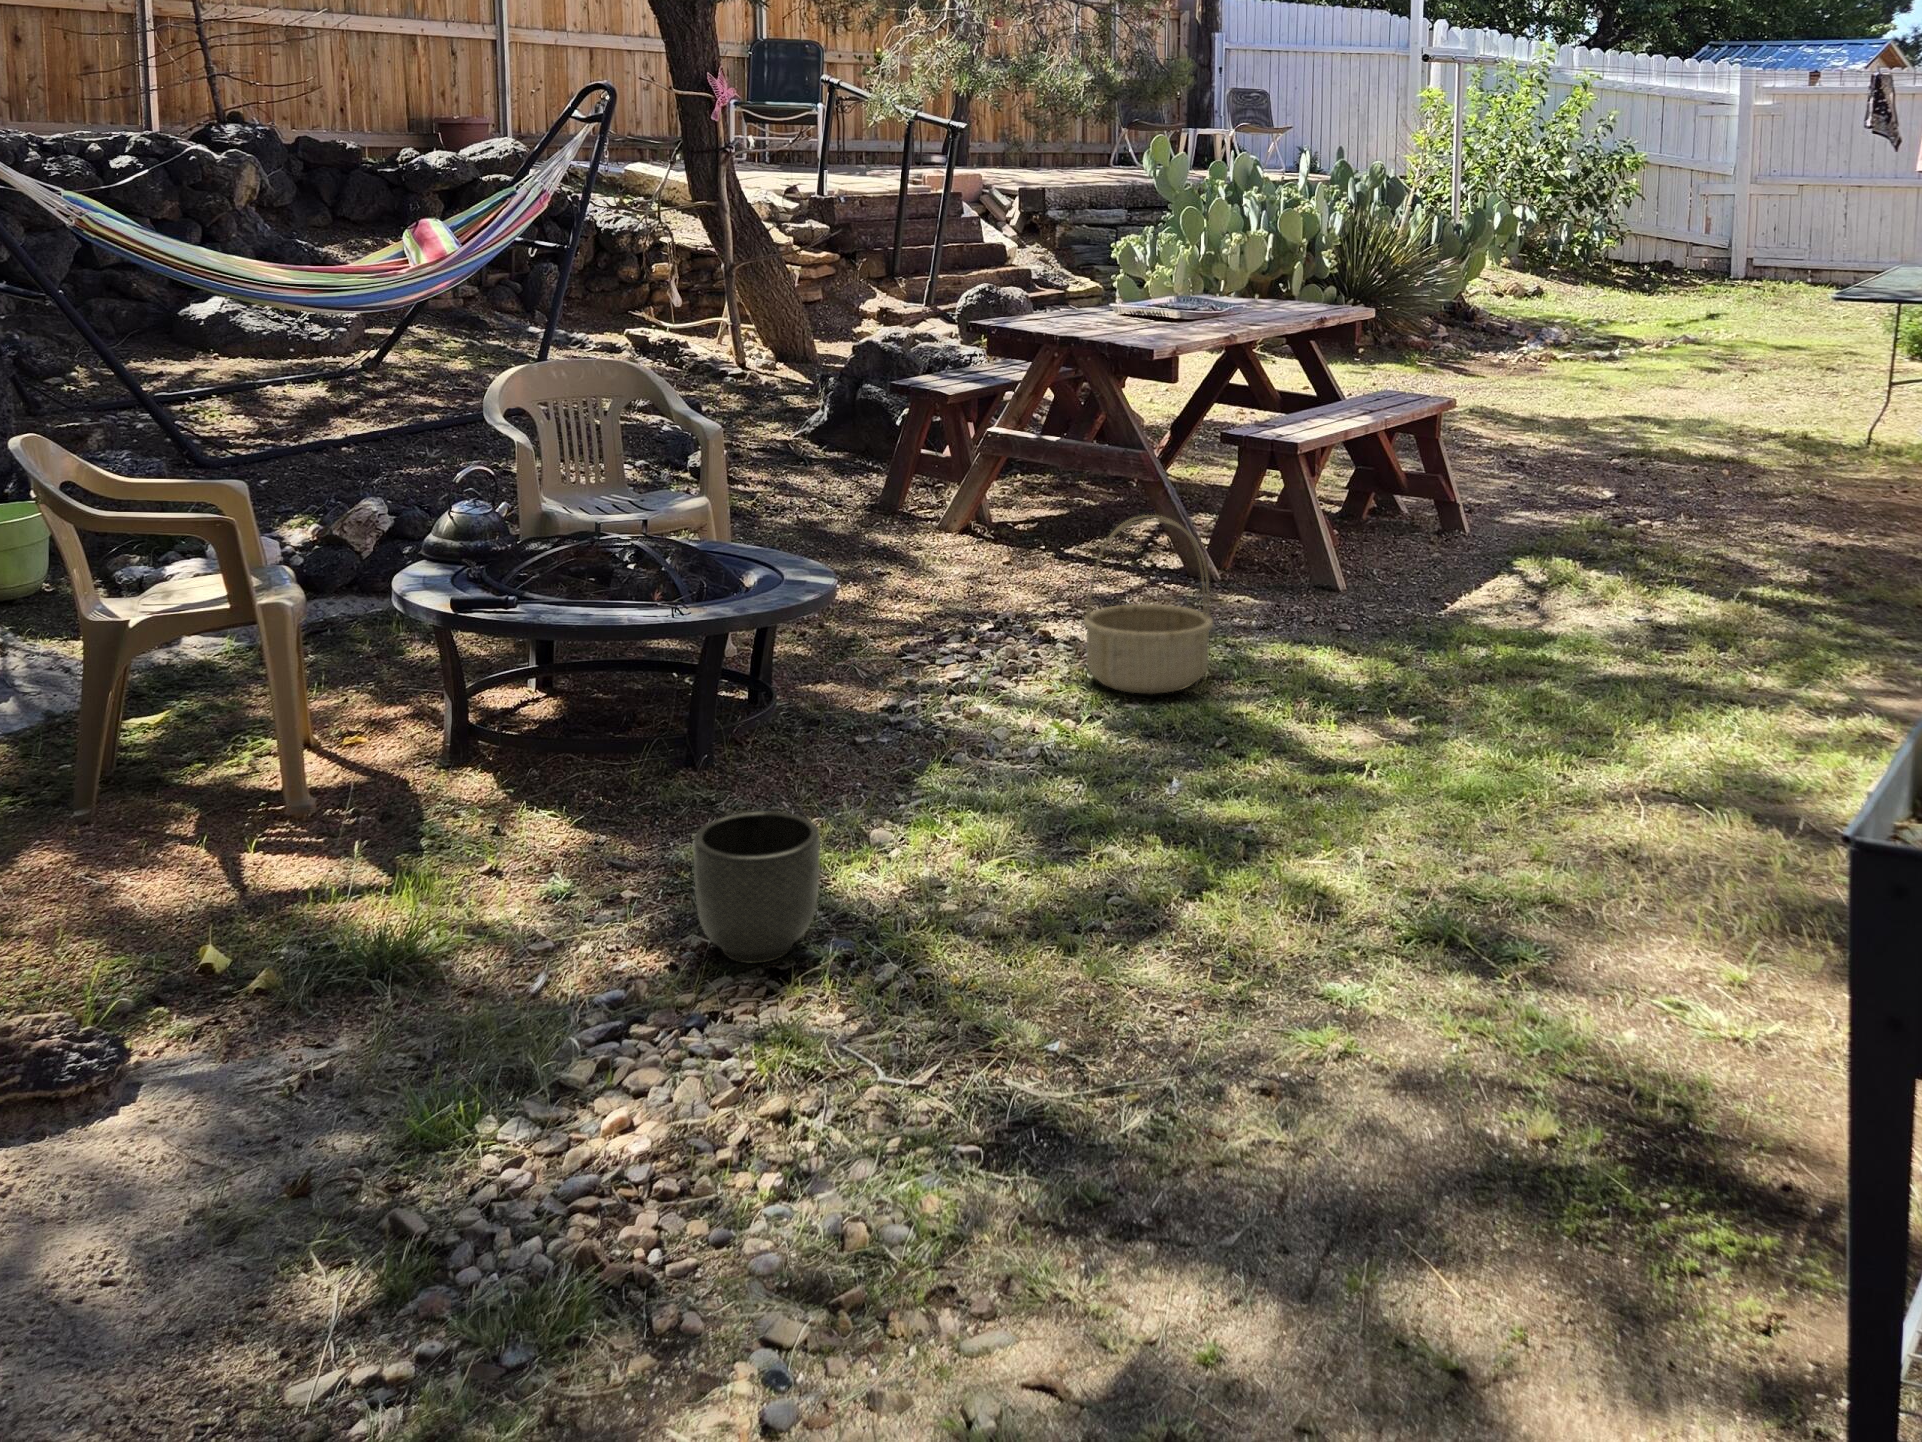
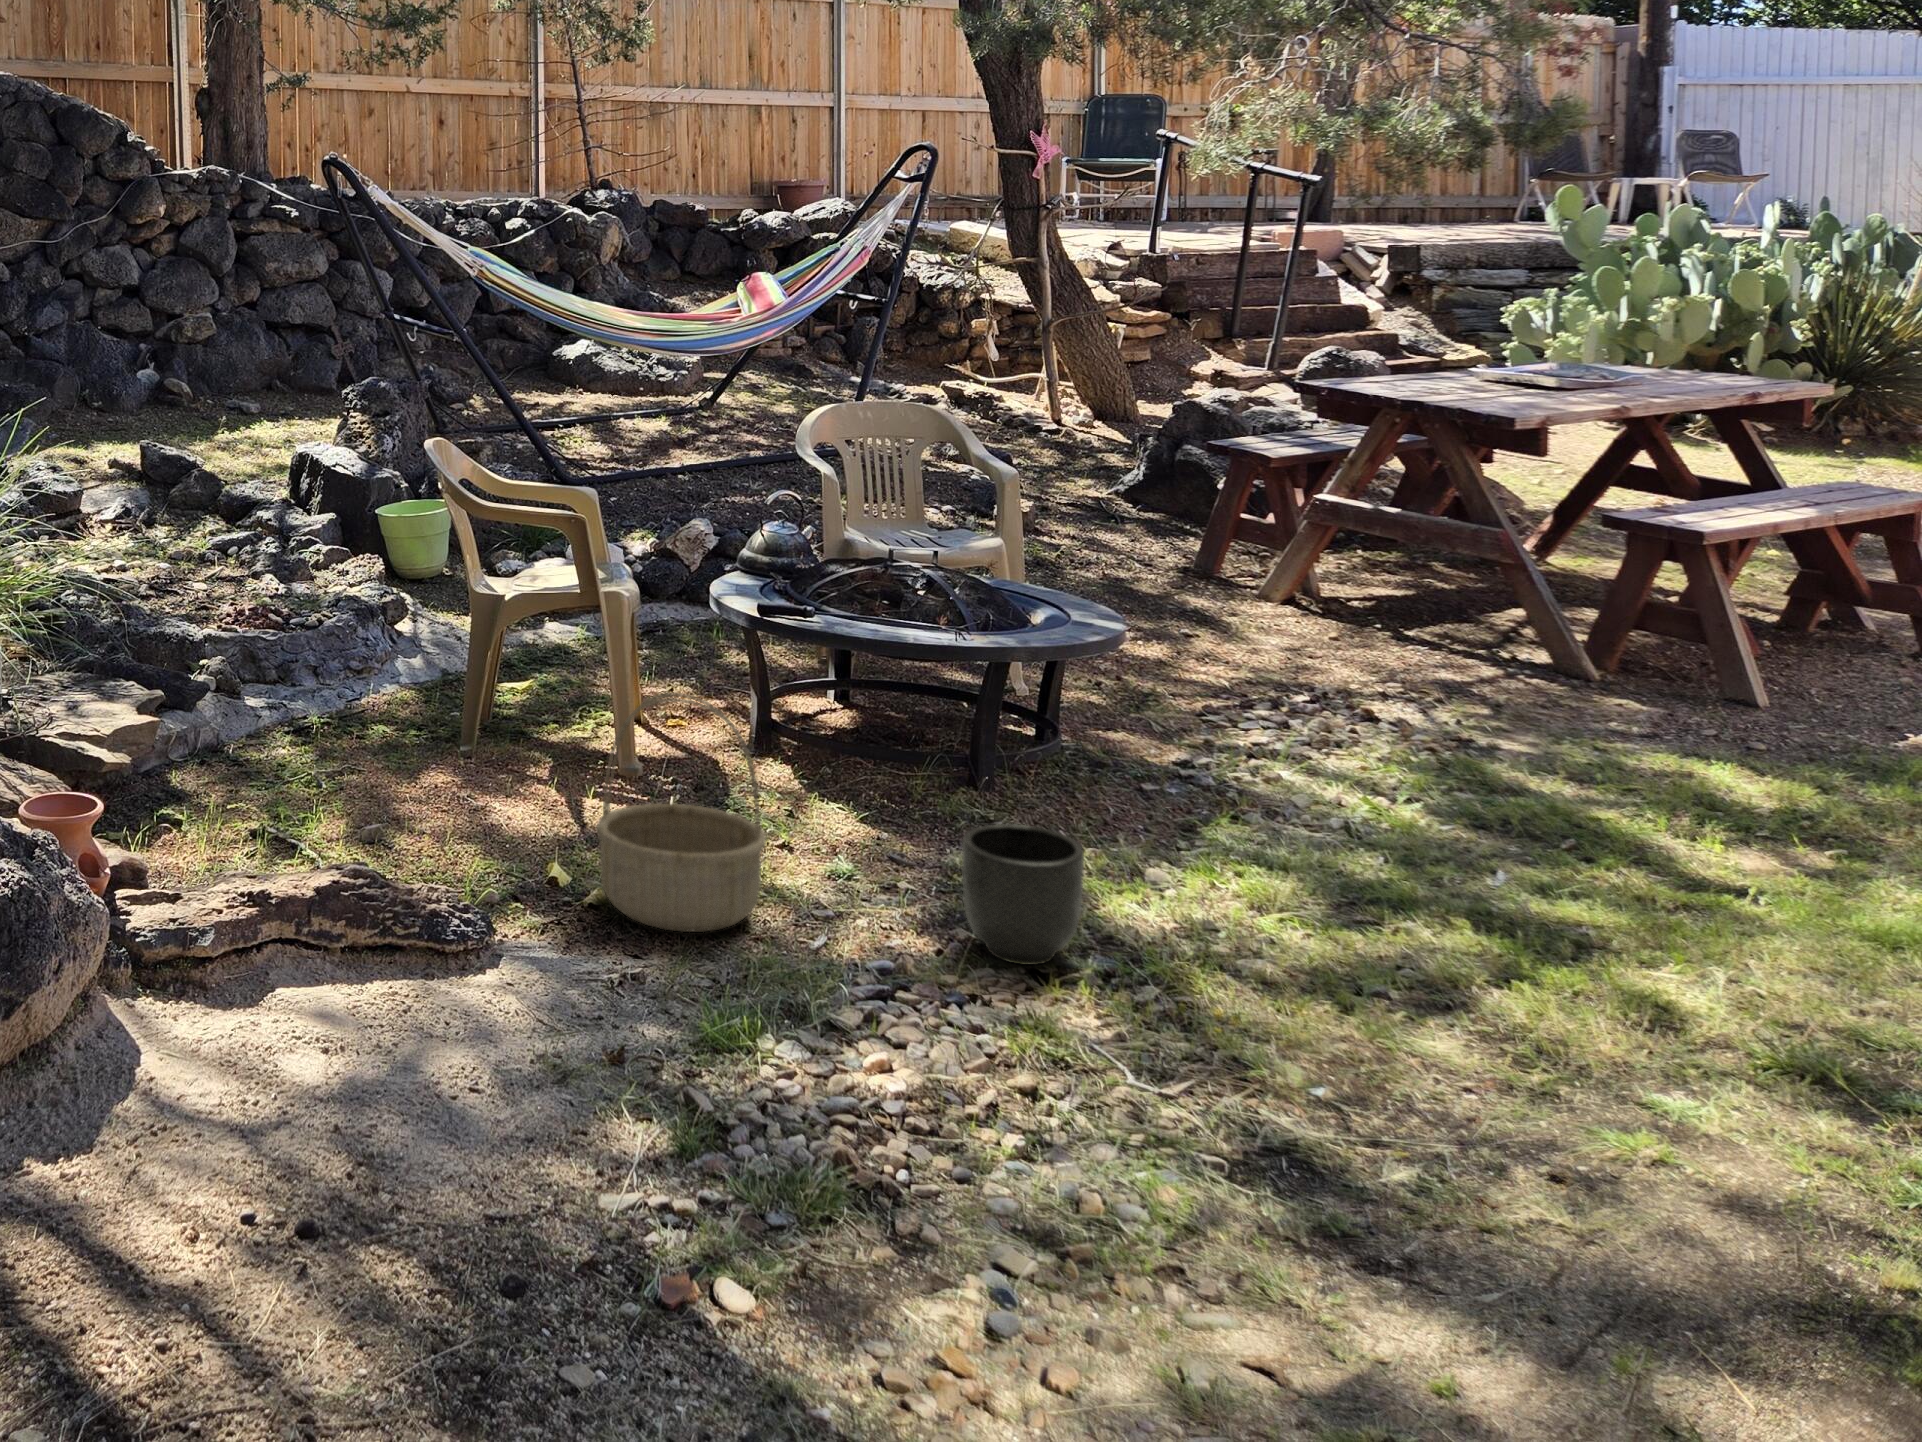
basket: present [1084,515,1213,694] -> present [595,693,766,932]

